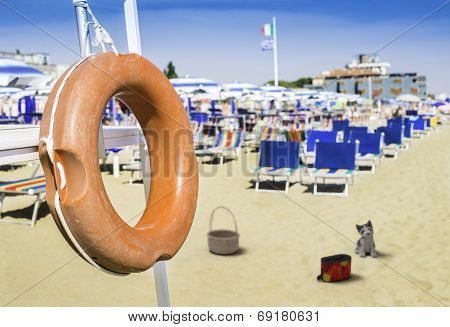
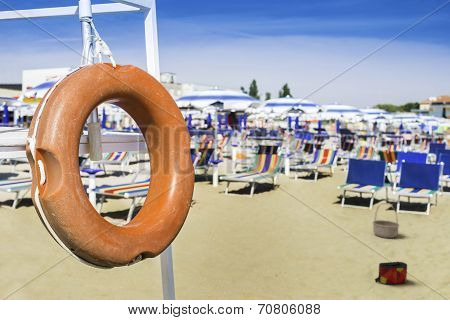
basket: present [207,207,240,254] -> present [373,203,399,238]
plush toy: present [355,220,377,257] -> none [417,236,438,269]

